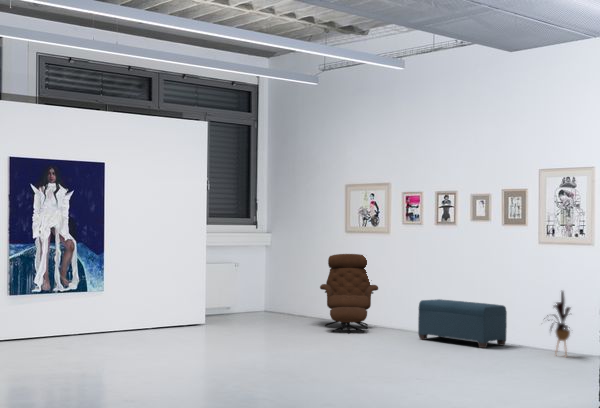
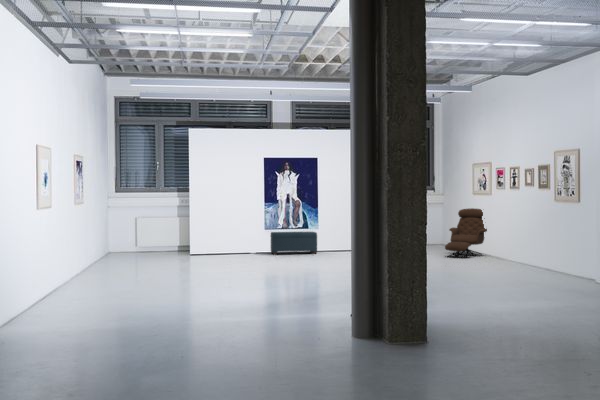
house plant: present [544,291,570,352] -> none [539,232,567,276]
bench: present [418,299,507,348] -> present [271,232,317,255]

